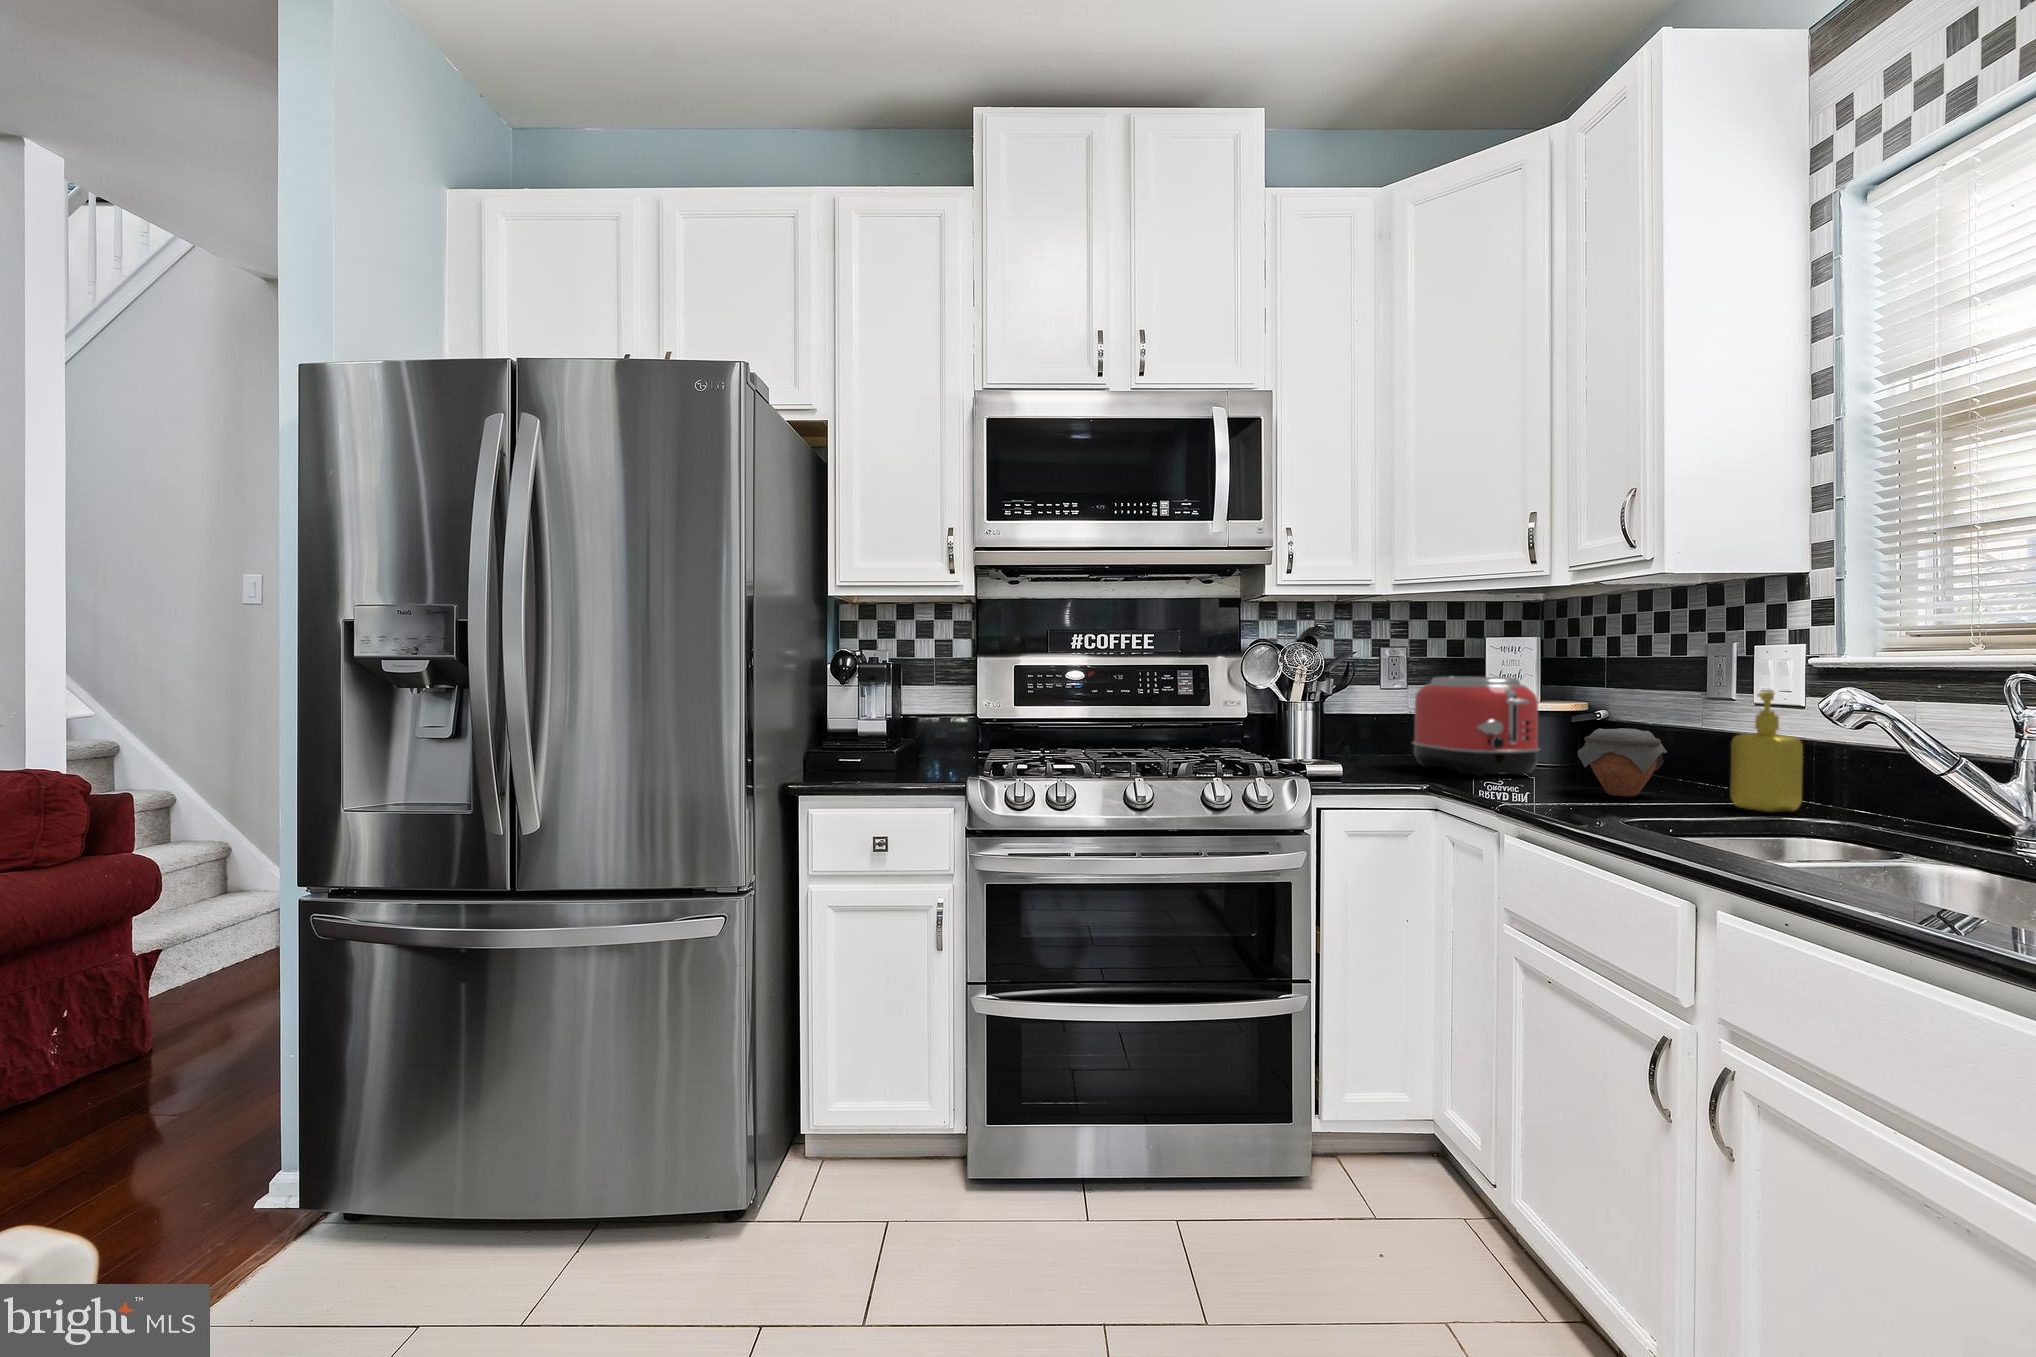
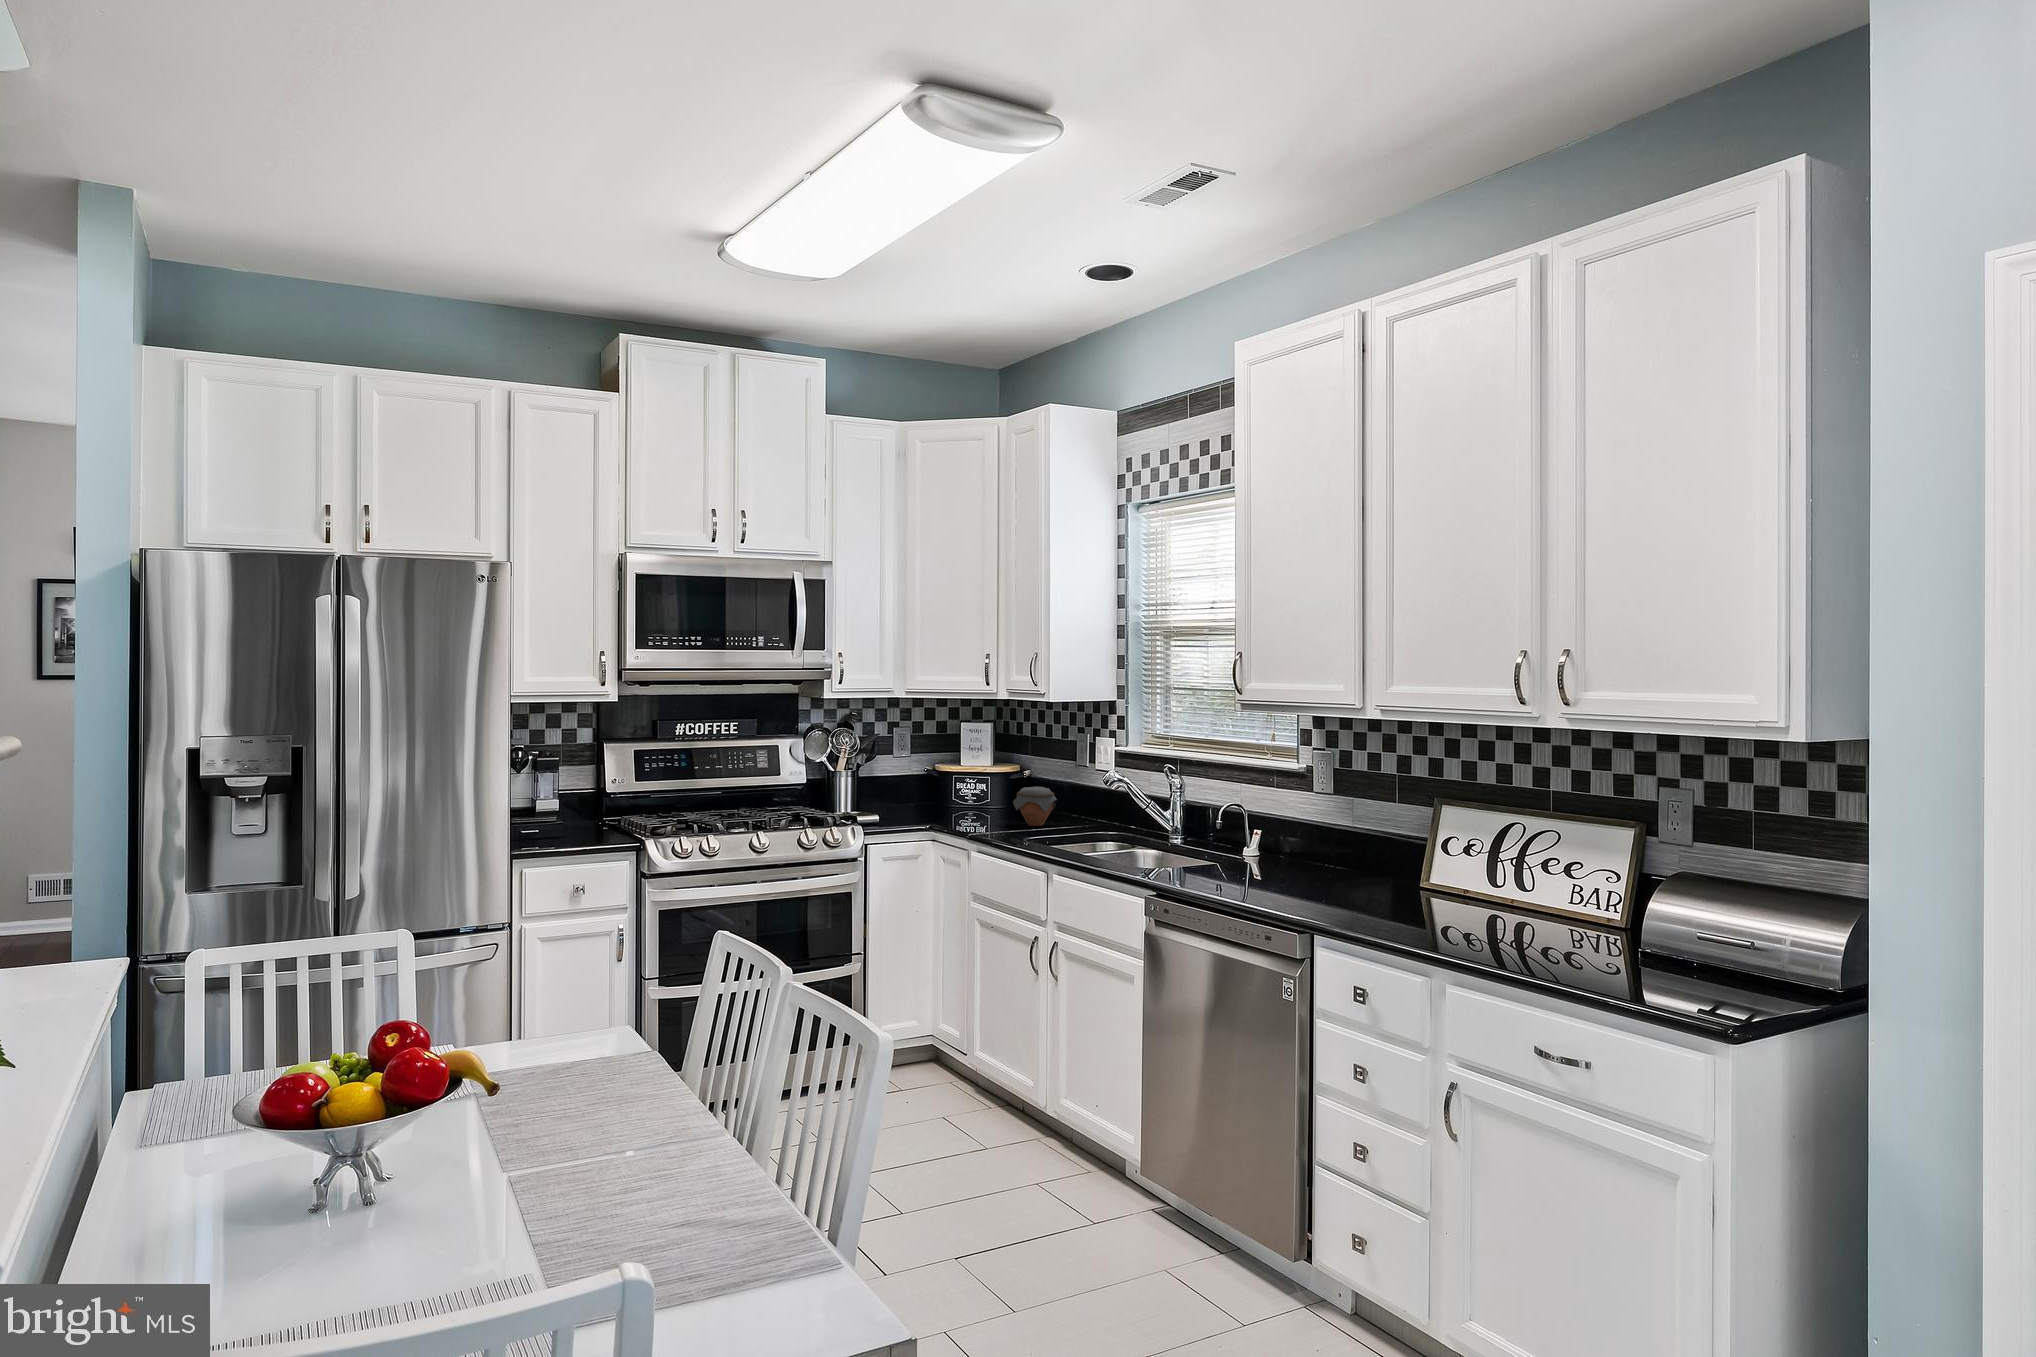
toaster: present [1413,677,1540,777] -> none [917,752,993,818]
soap dispenser: present [1731,691,1803,812] -> none [1085,766,1116,831]

